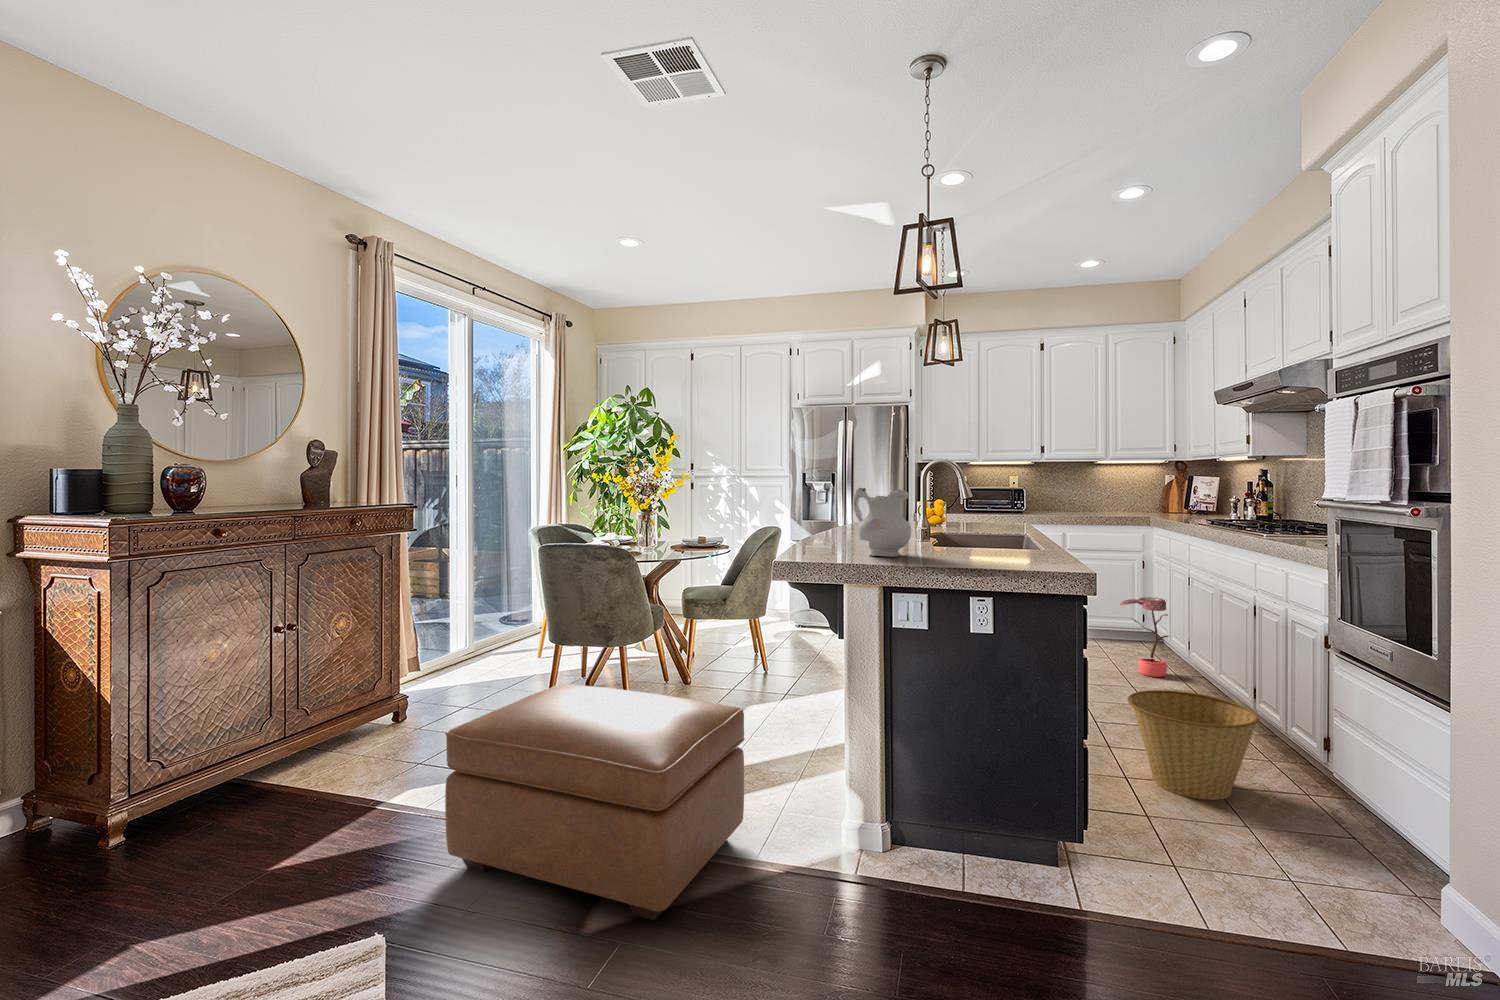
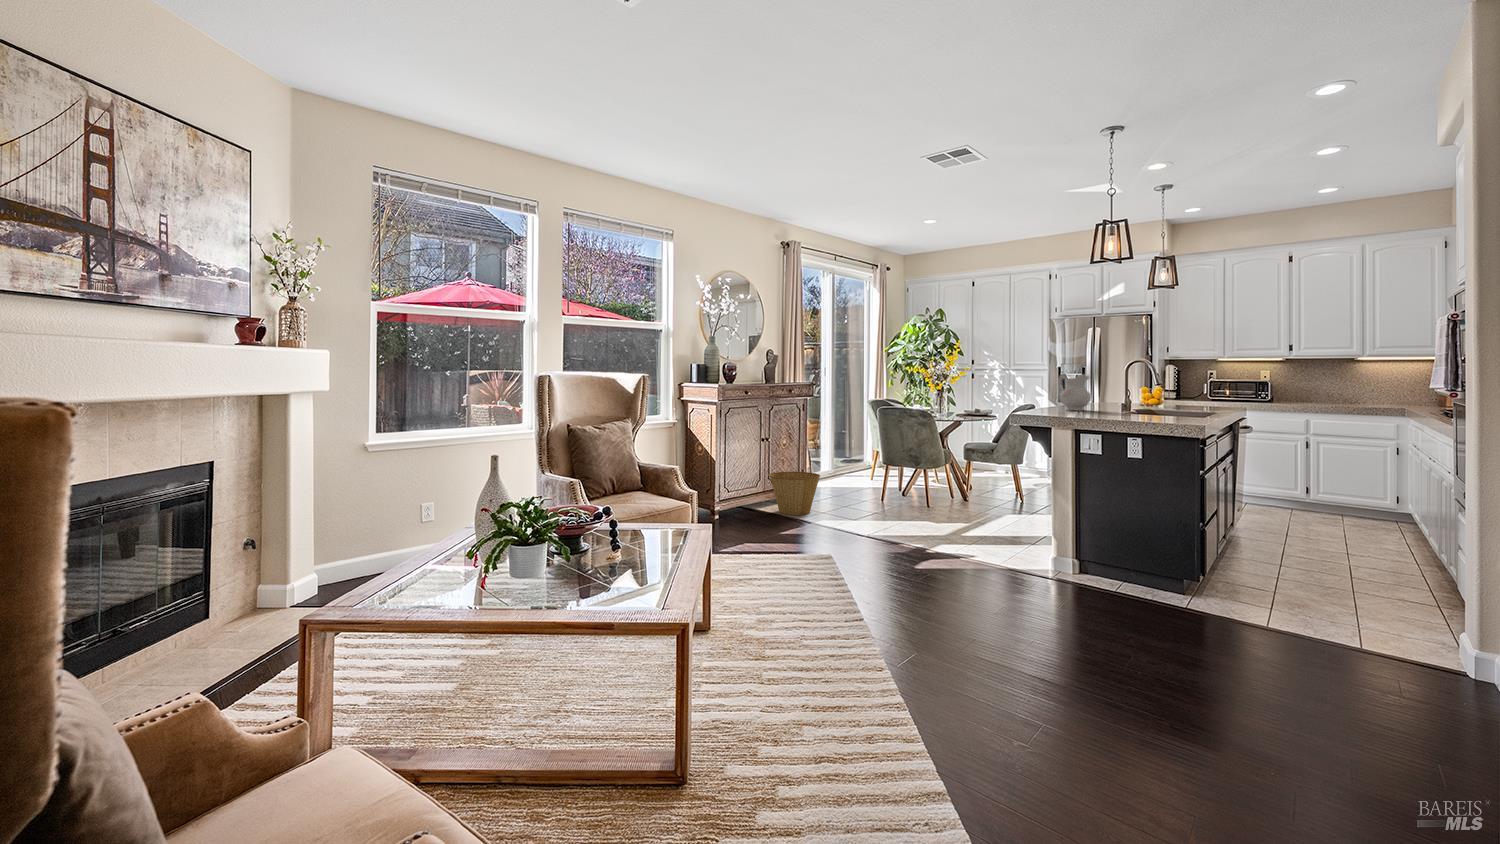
potted plant: present [1120,597,1169,677] -> none [1311,462,1371,522]
ottoman: present [445,684,745,920] -> none [851,469,989,553]
basket: present [1127,690,1259,800] -> present [768,472,820,515]

